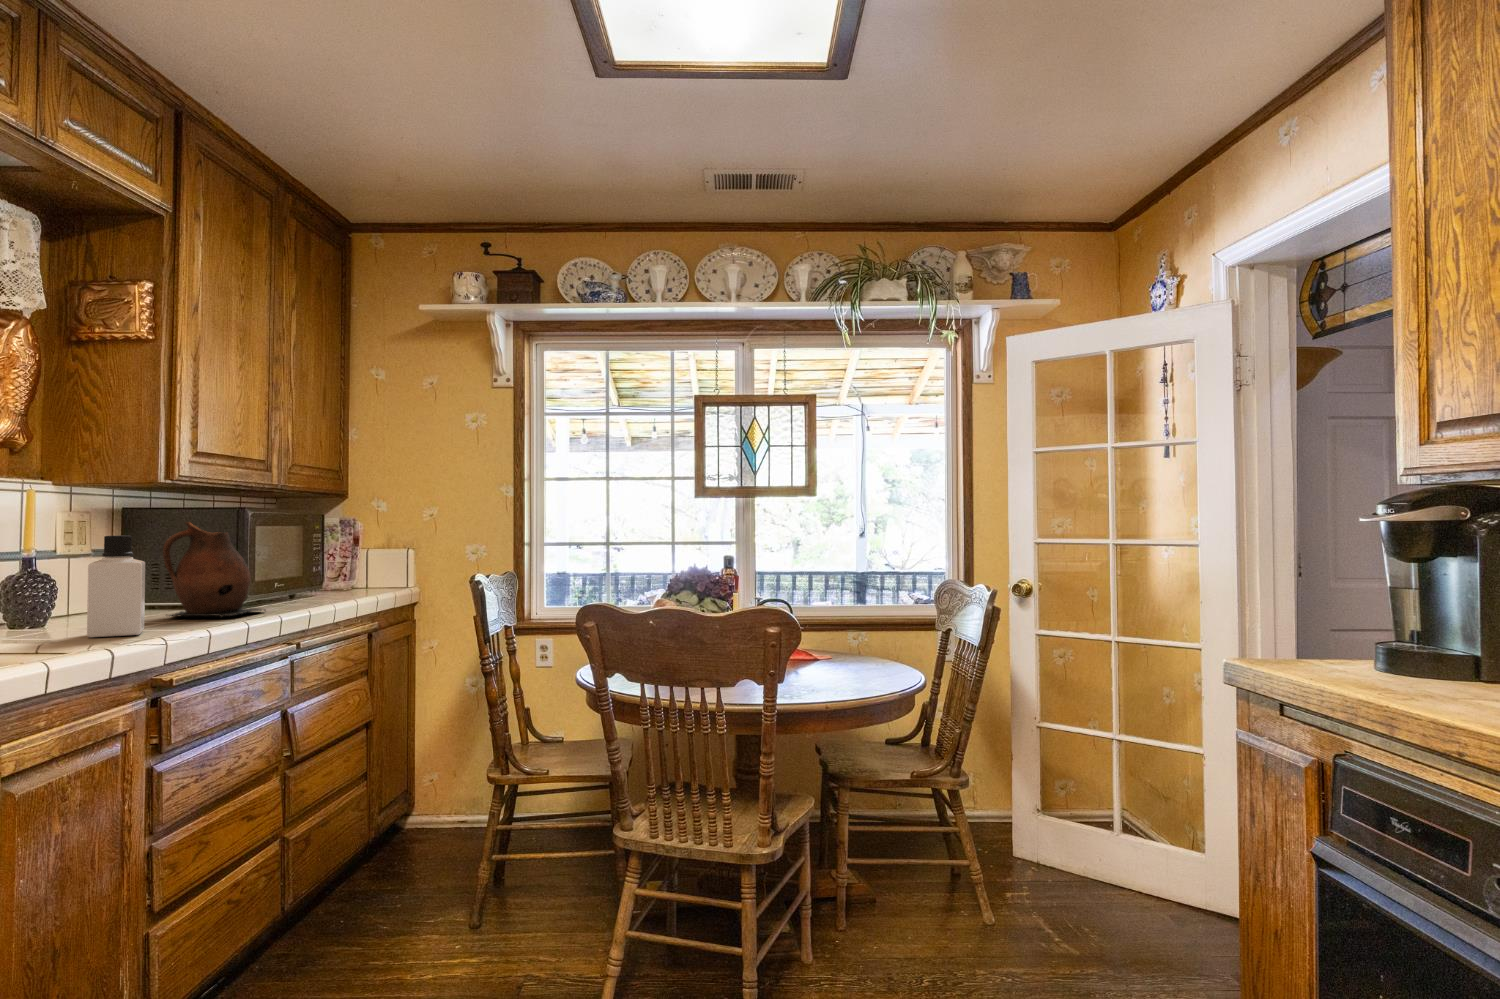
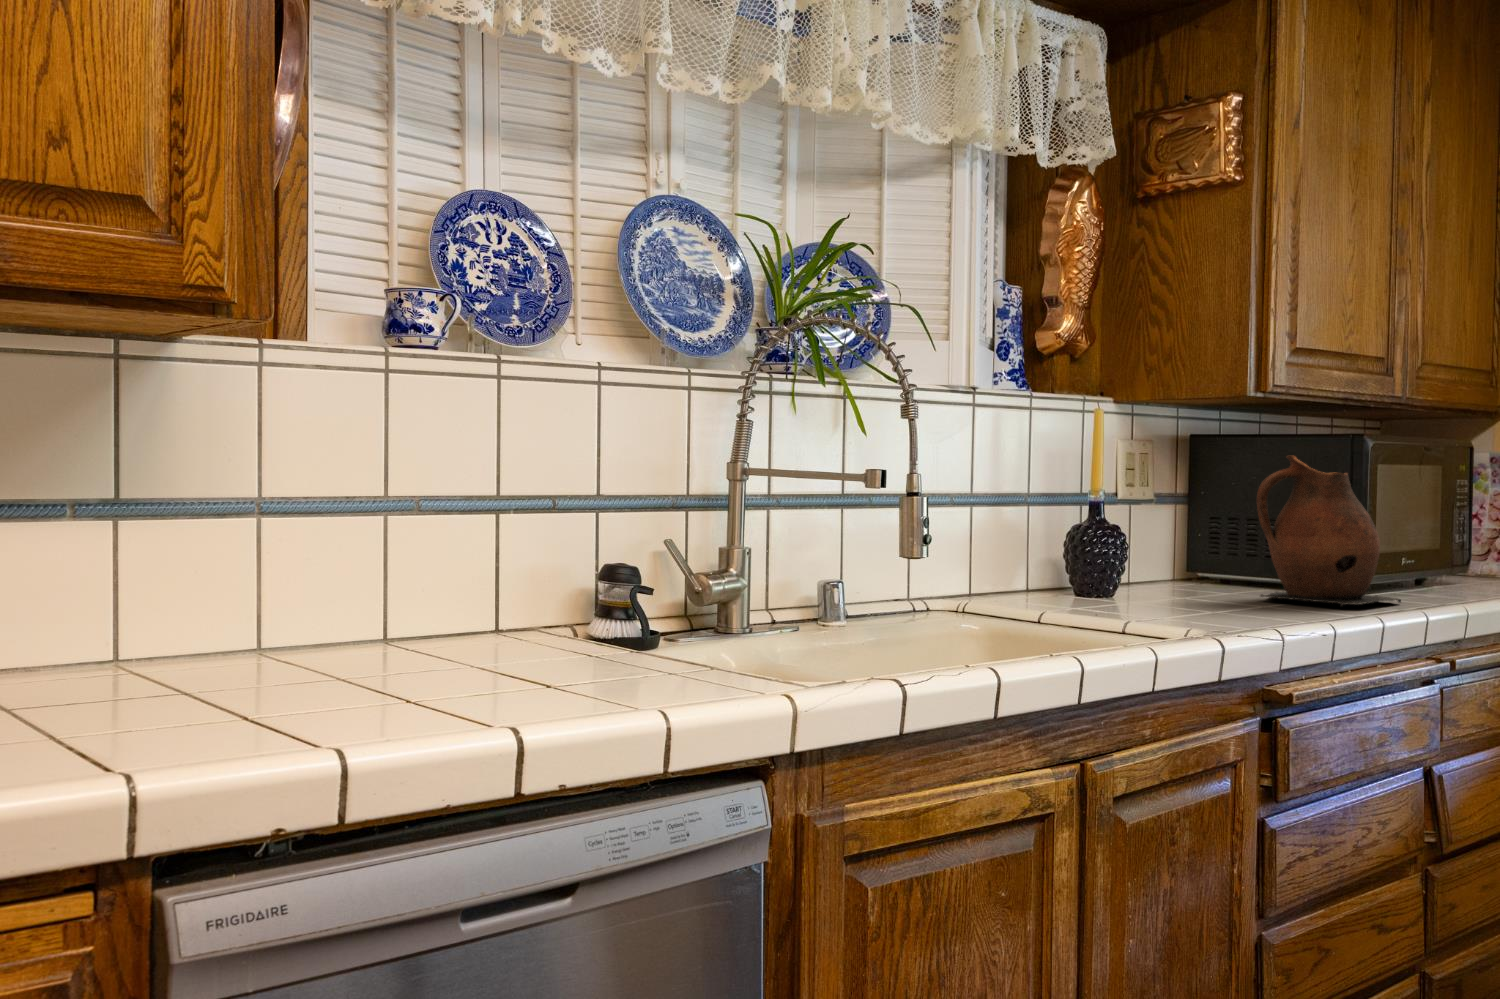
bottle: present [87,535,145,637] -> none [1180,473,1250,621]

